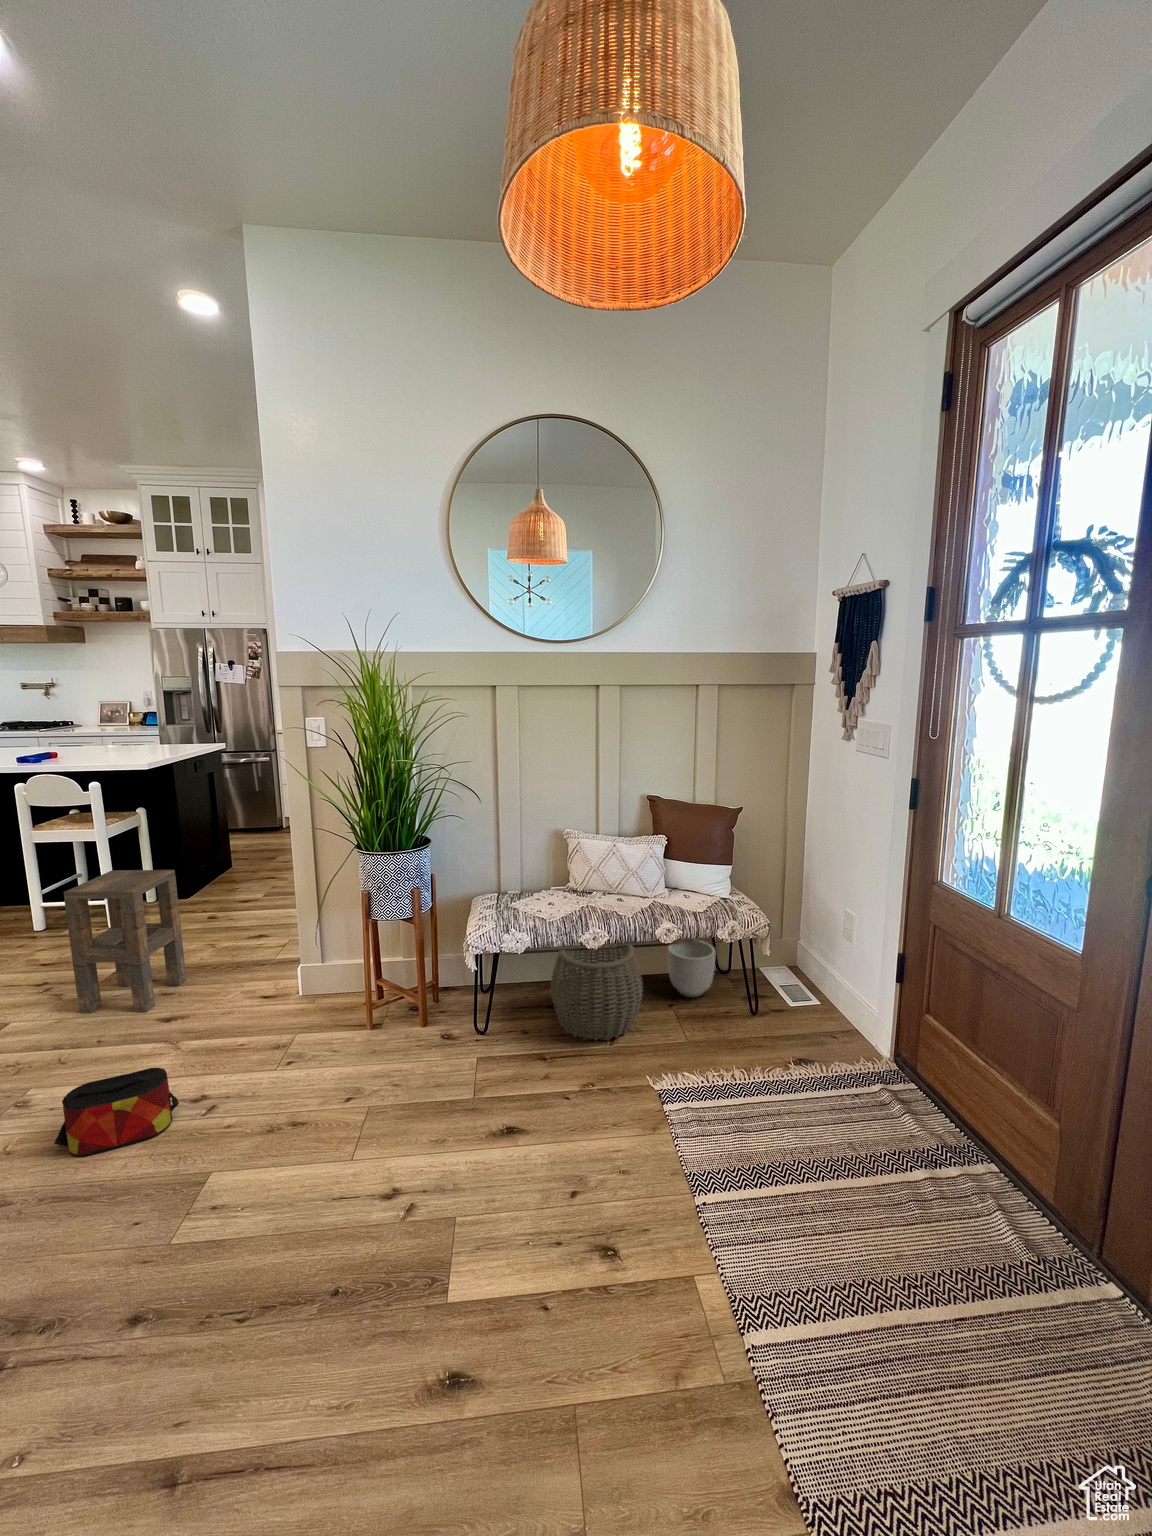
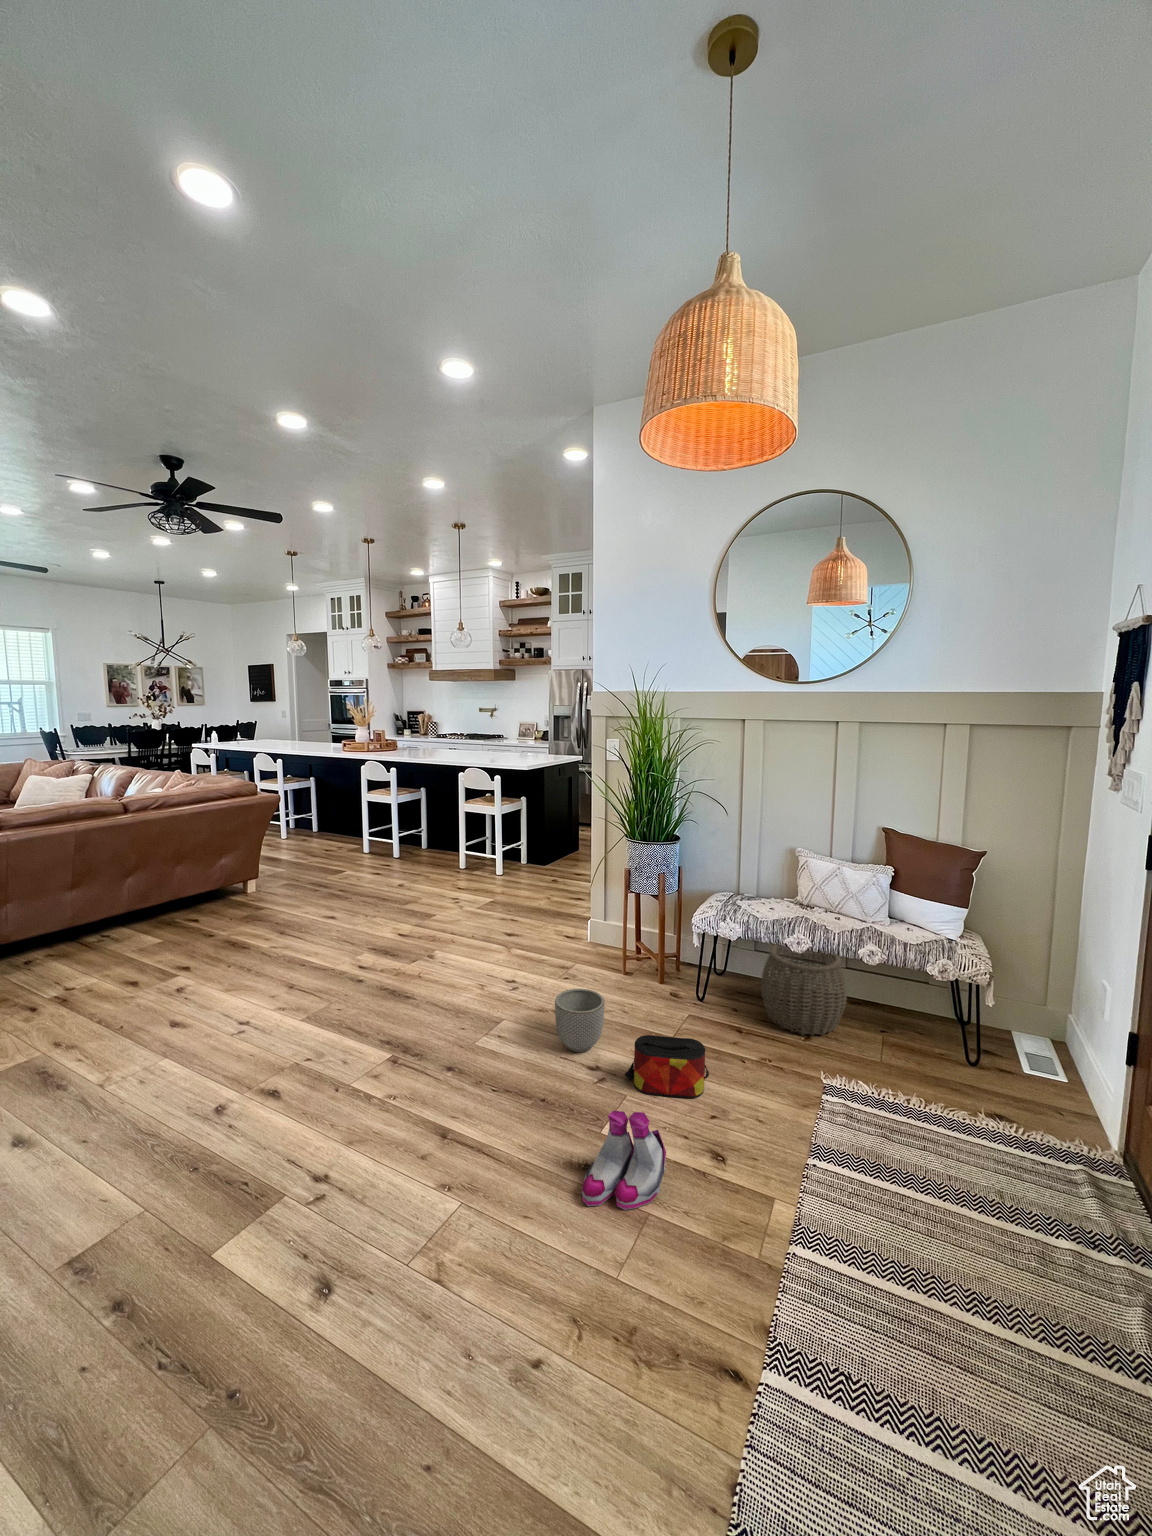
side table: present [64,870,186,1013] -> none [466,832,526,926]
planter: present [668,941,716,997] -> present [555,989,605,1053]
bag: present [55,1068,179,1157] -> present [625,1035,709,1098]
boots: none [462,1255,569,1445] -> present [582,1111,666,1210]

